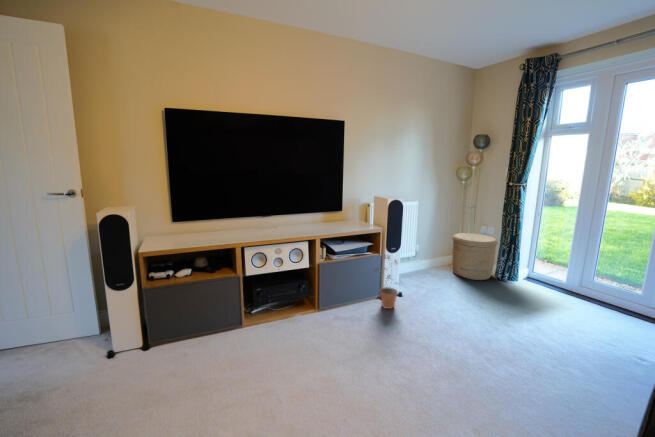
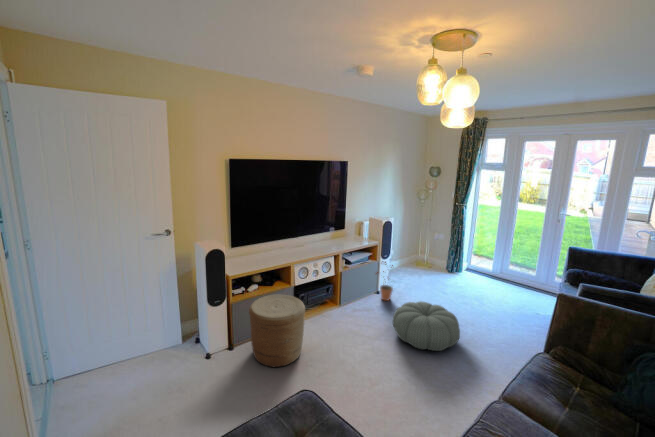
woven basket: present [452,233,497,280] -> present [249,295,305,367]
pouf: none [369,314,474,399] -> present [393,302,460,351]

